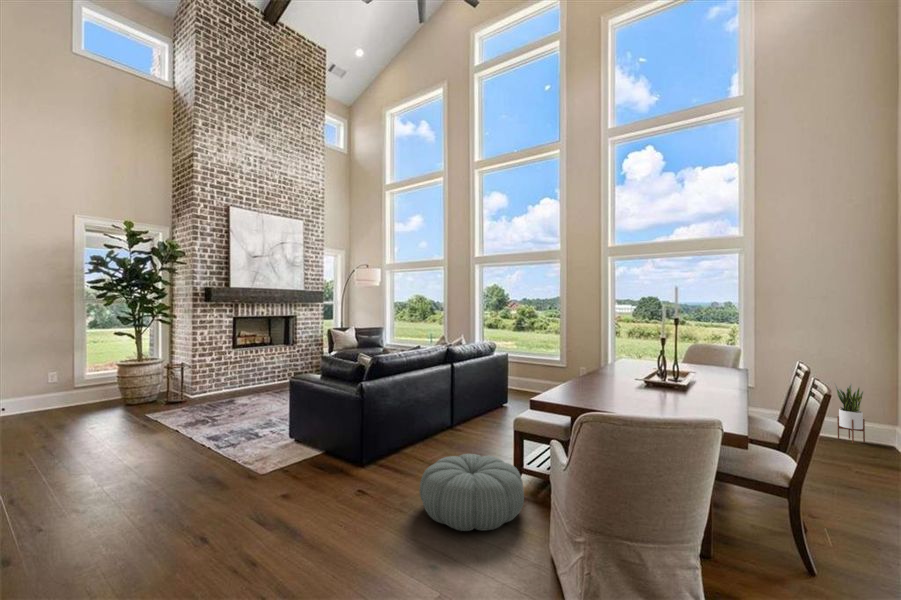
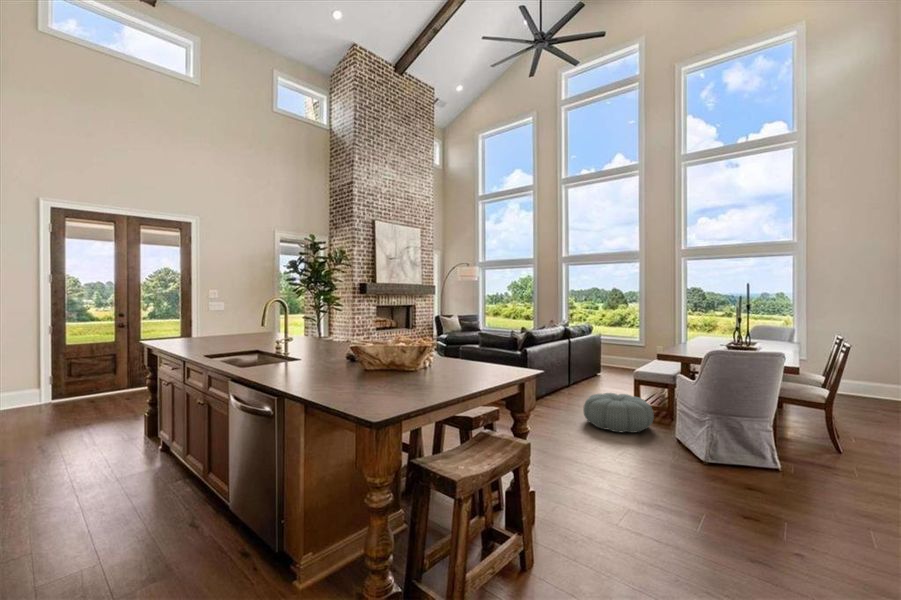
potted plant: present [835,383,865,443] -> none [863,355,886,399]

